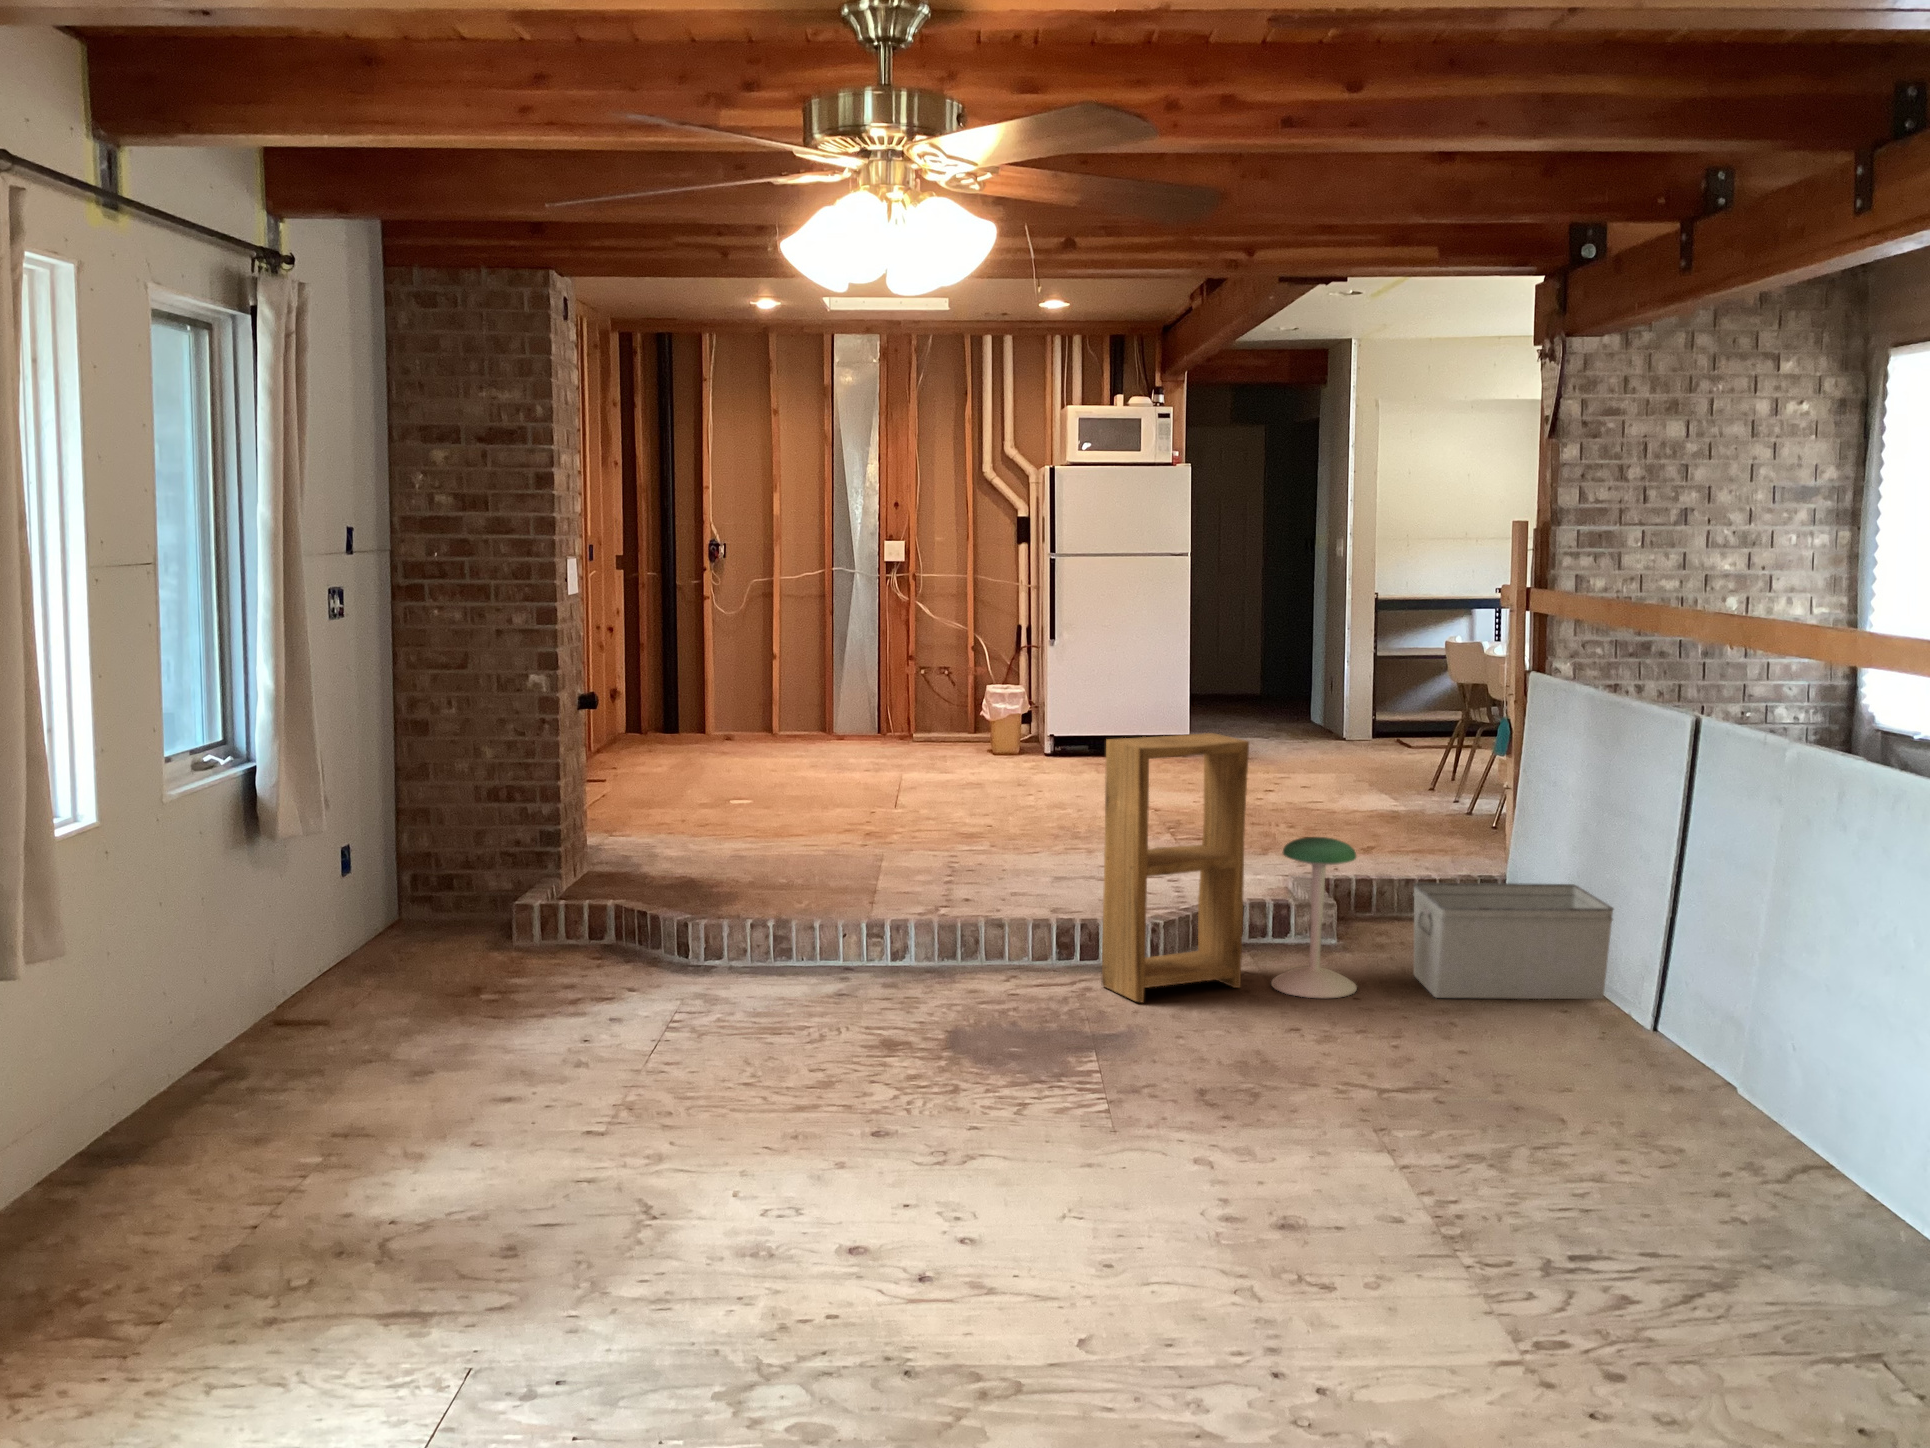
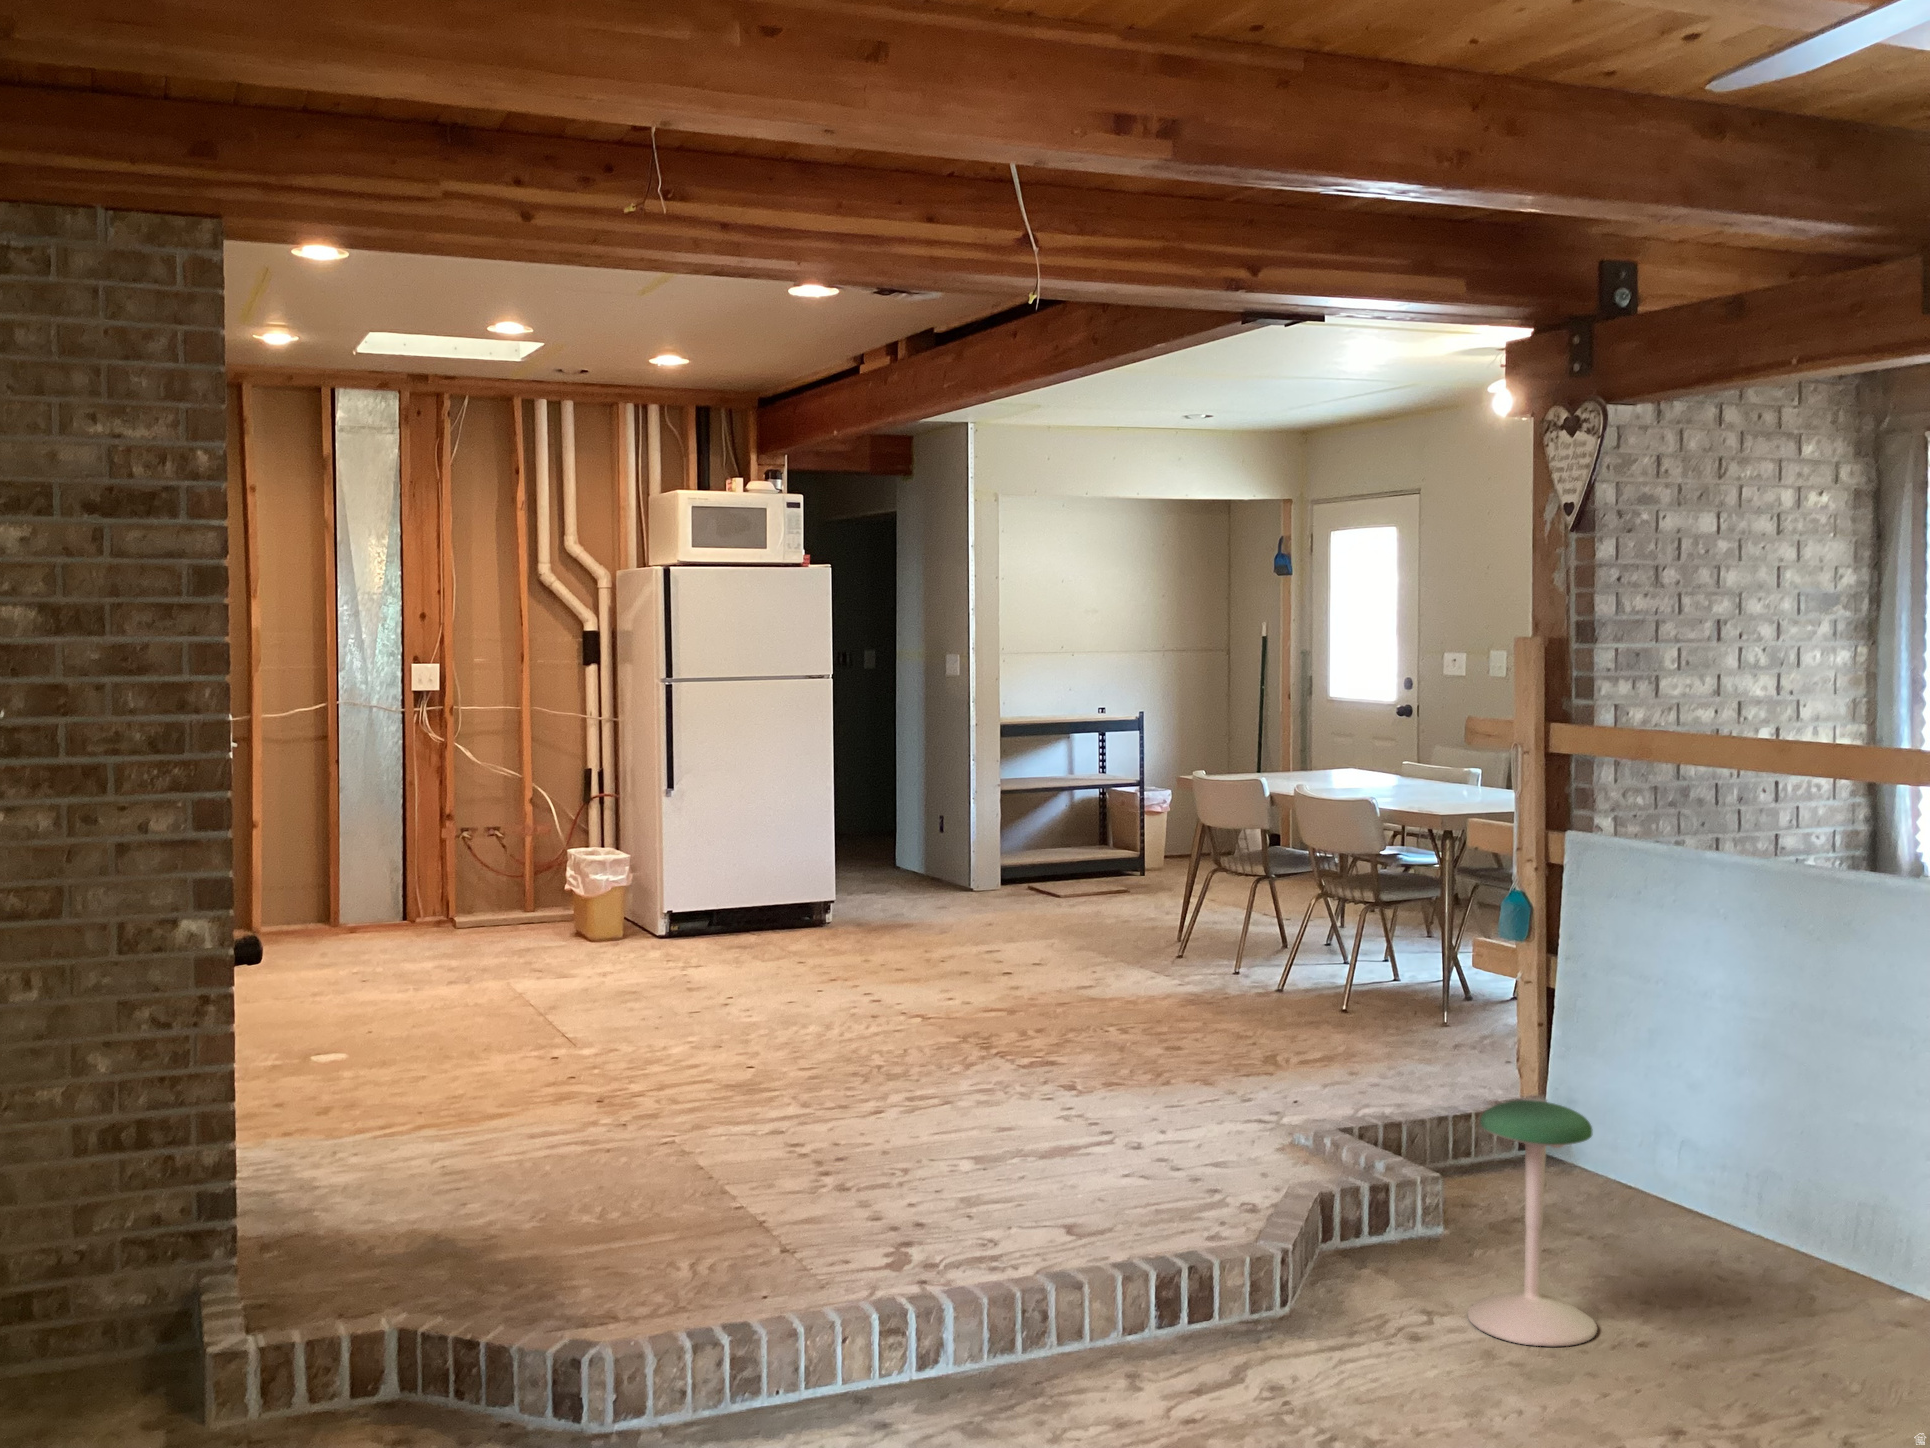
shelving unit: present [1101,733,1249,1002] -> none [1267,958,1458,1396]
storage bin: present [1413,883,1614,999] -> none [1611,1128,1895,1320]

